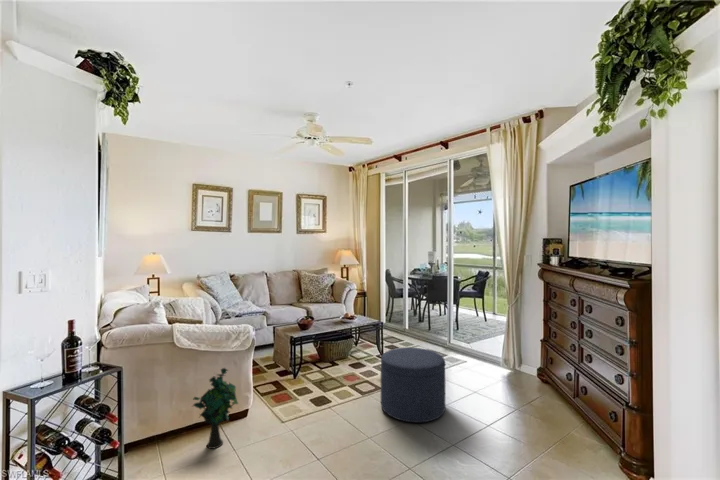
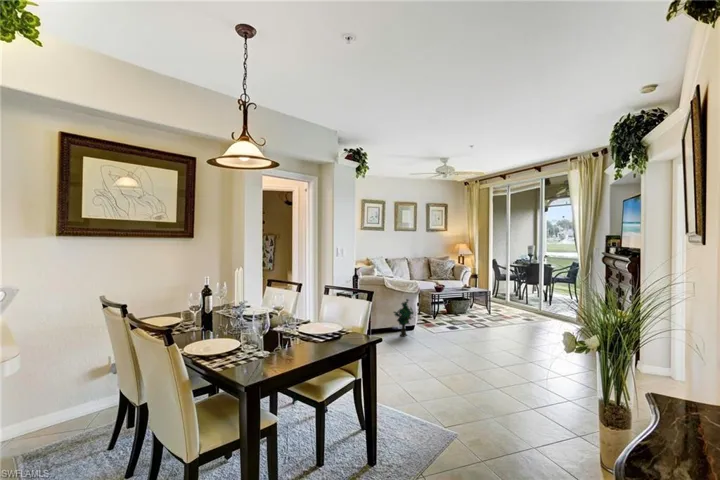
ottoman: present [381,348,445,422] -> none [489,301,530,339]

